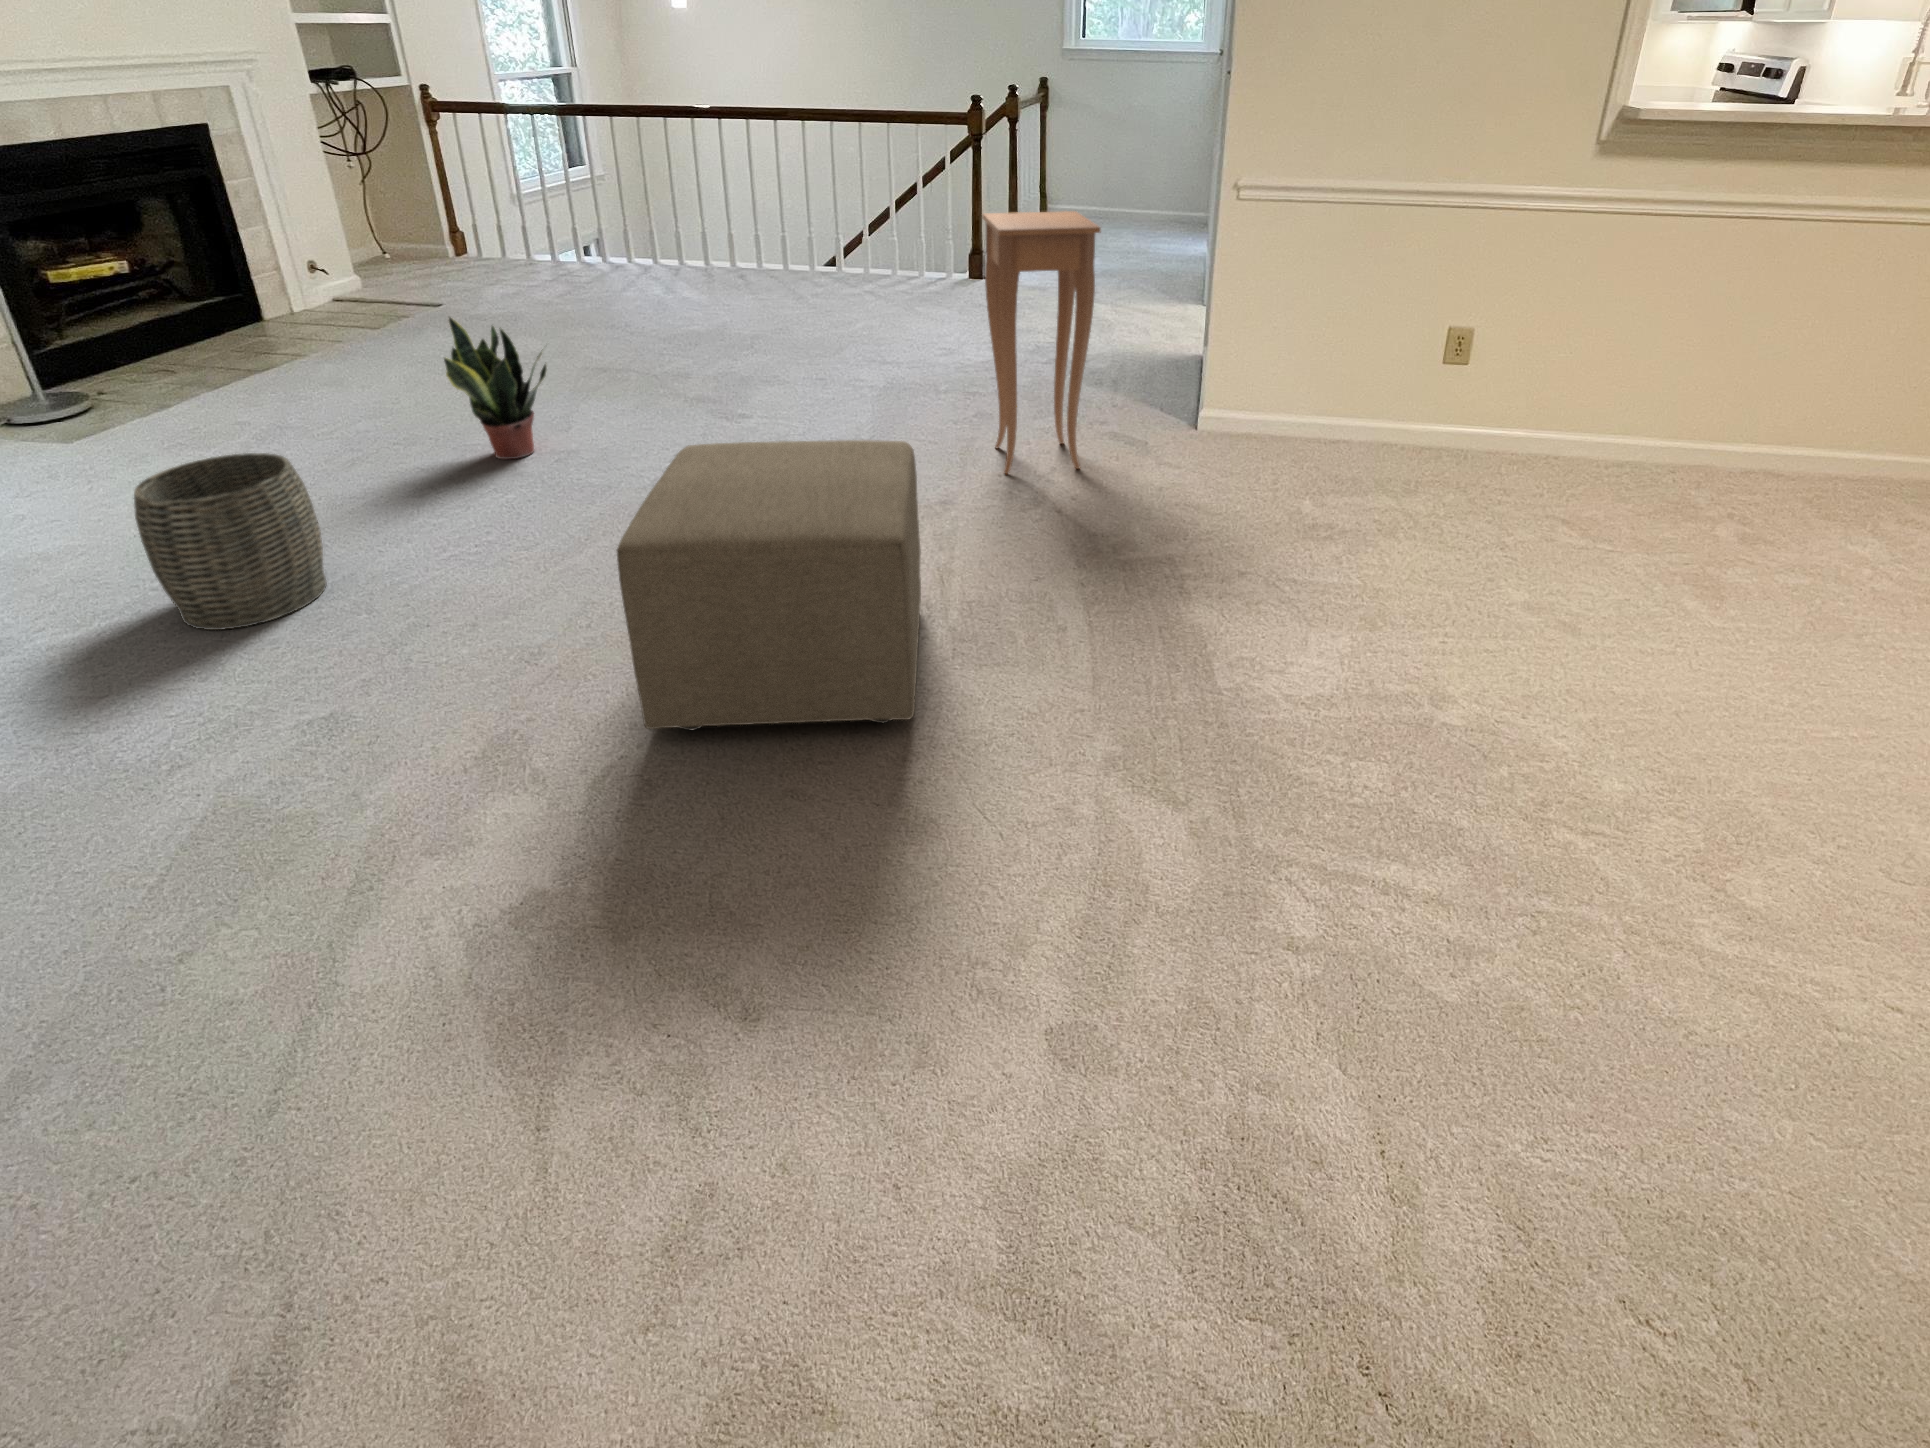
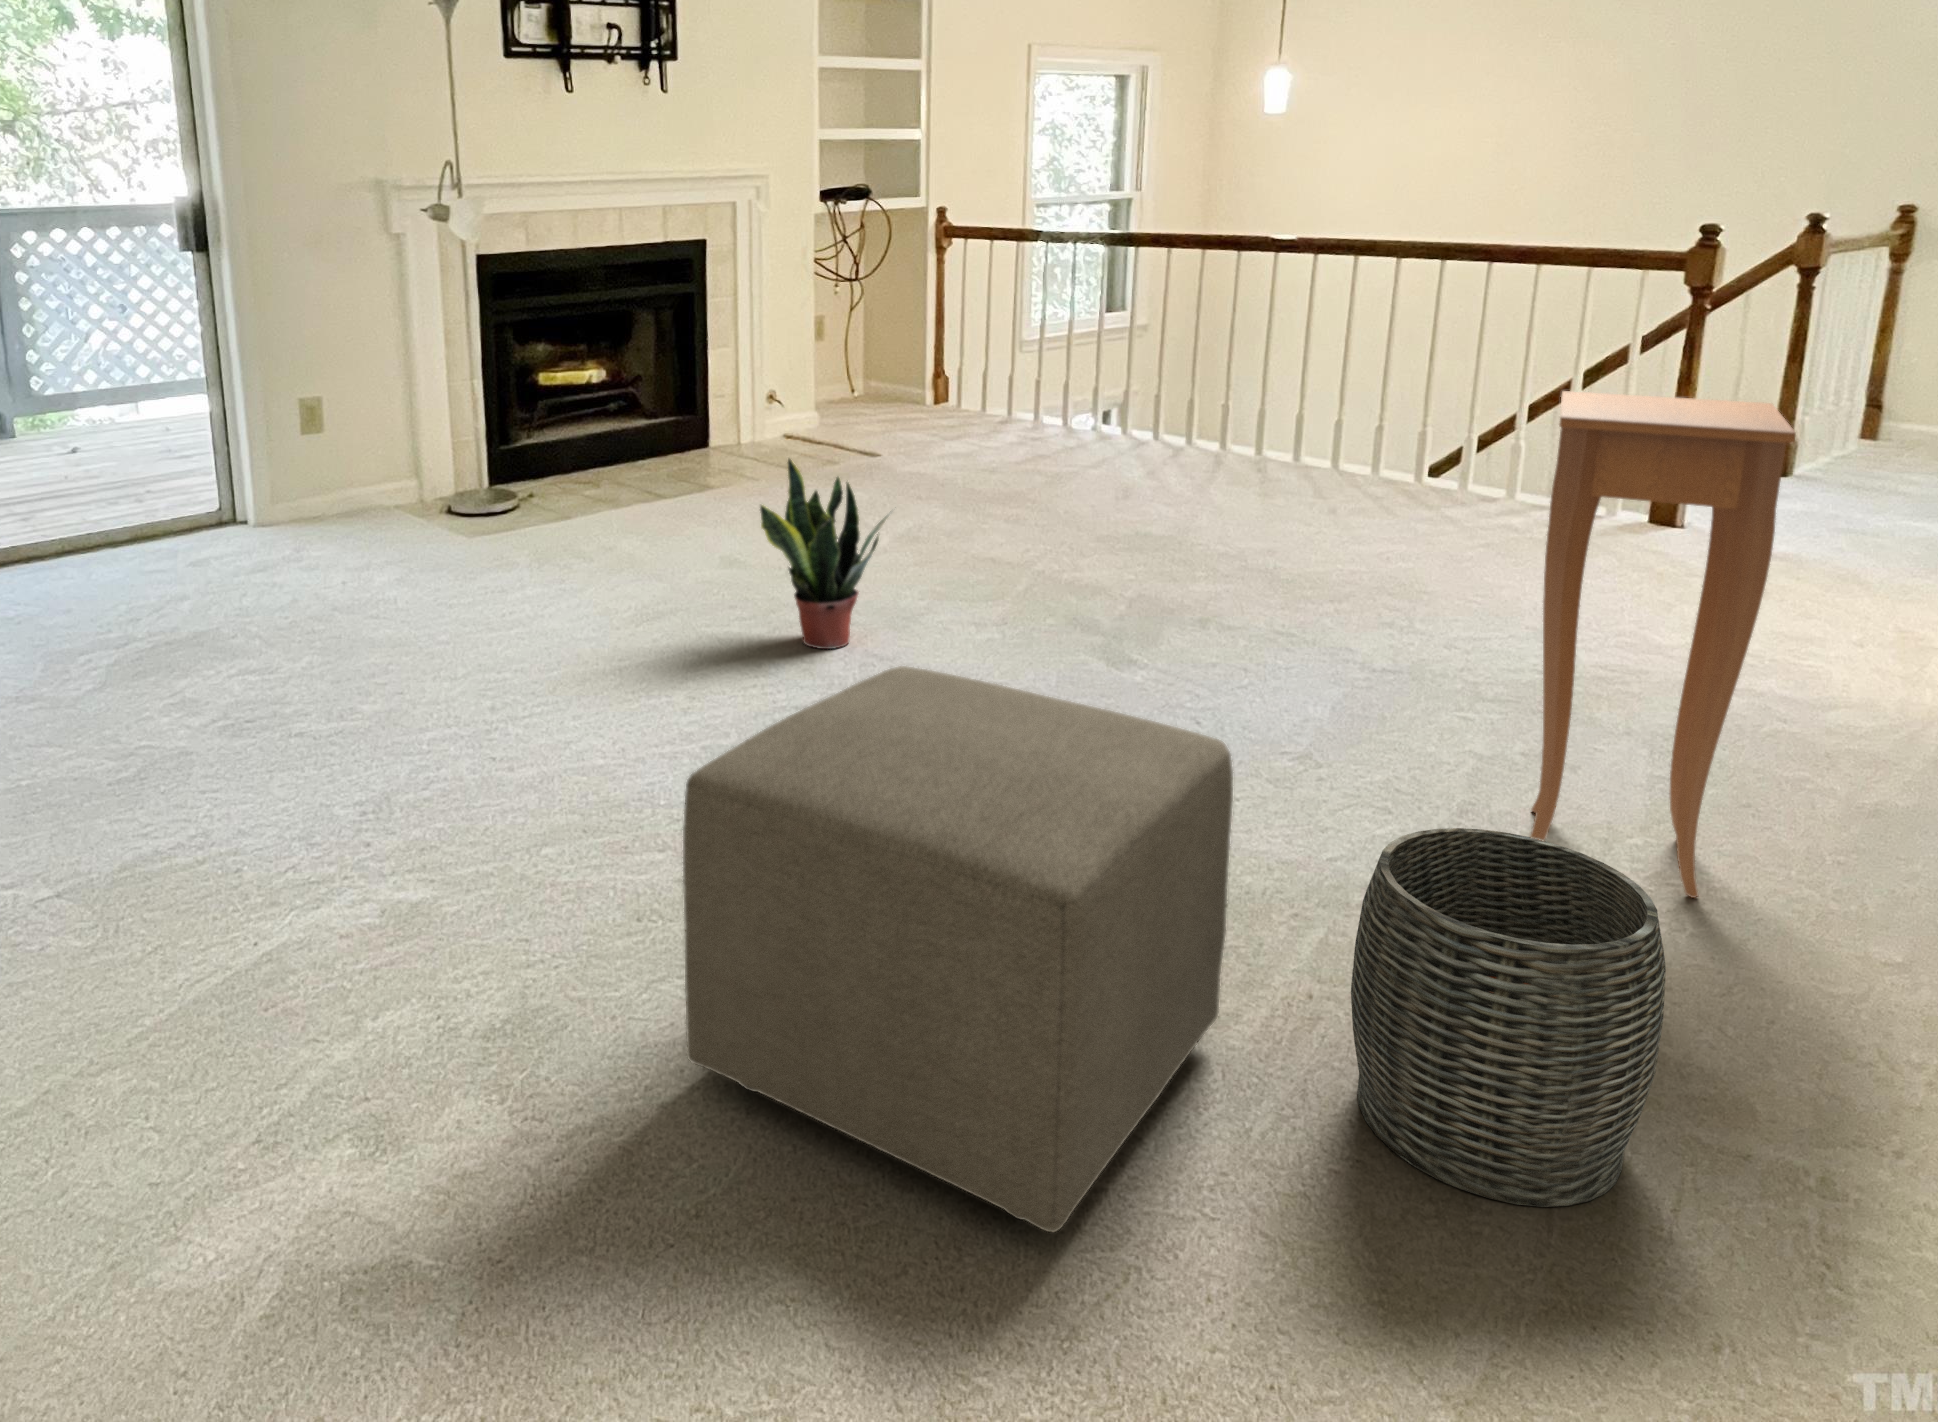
woven basket: present [134,453,327,630] -> present [1351,828,1666,1207]

